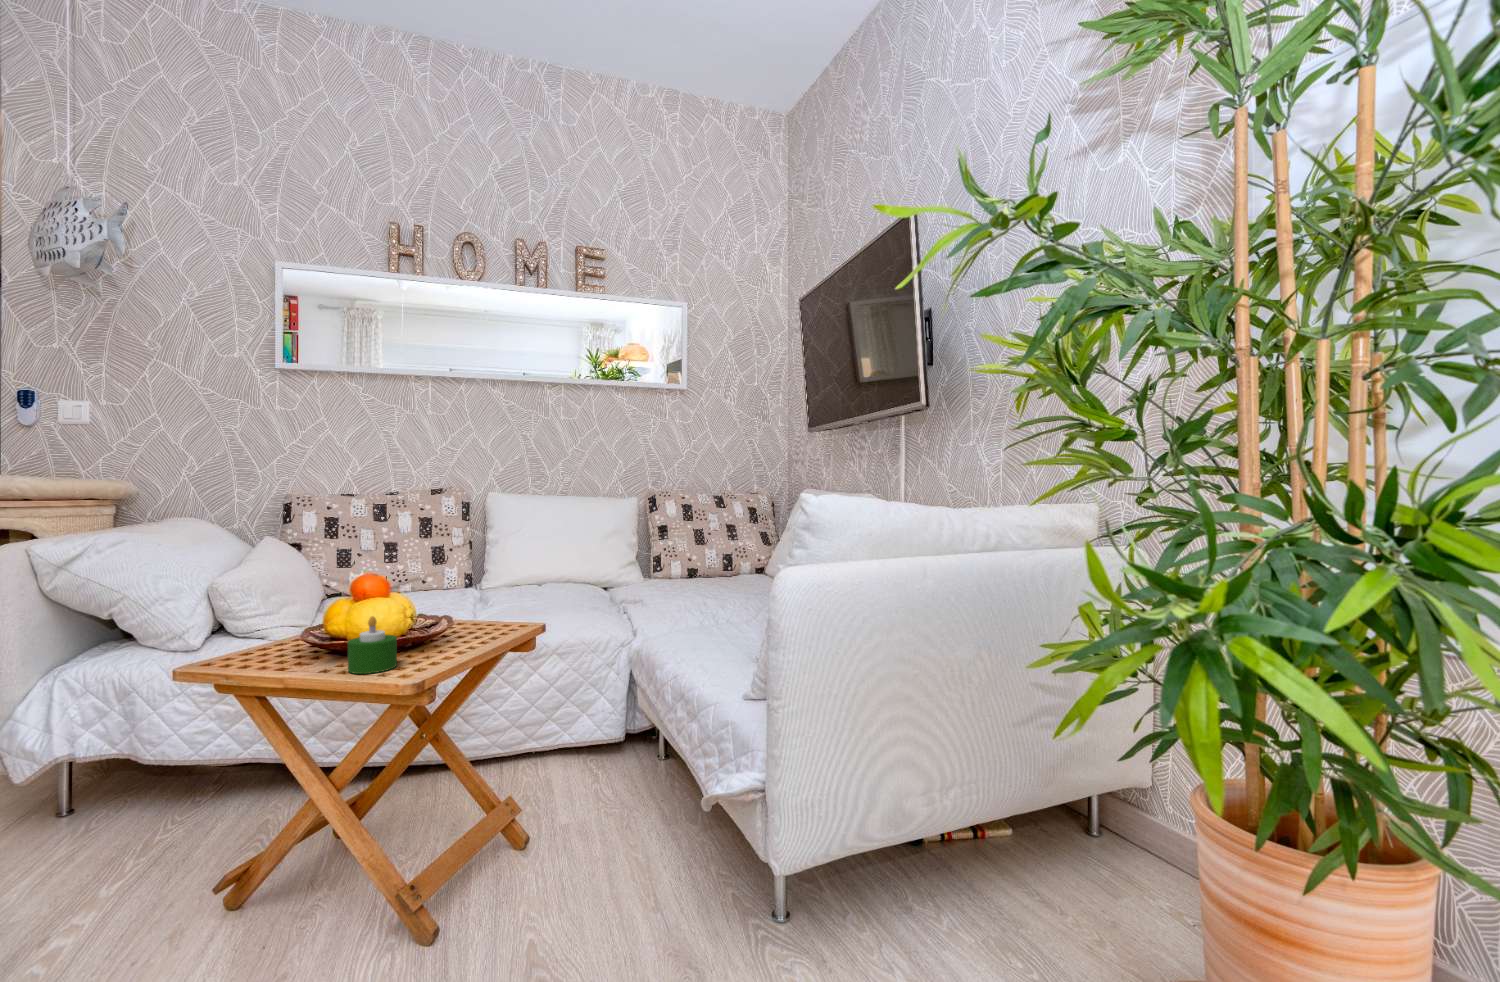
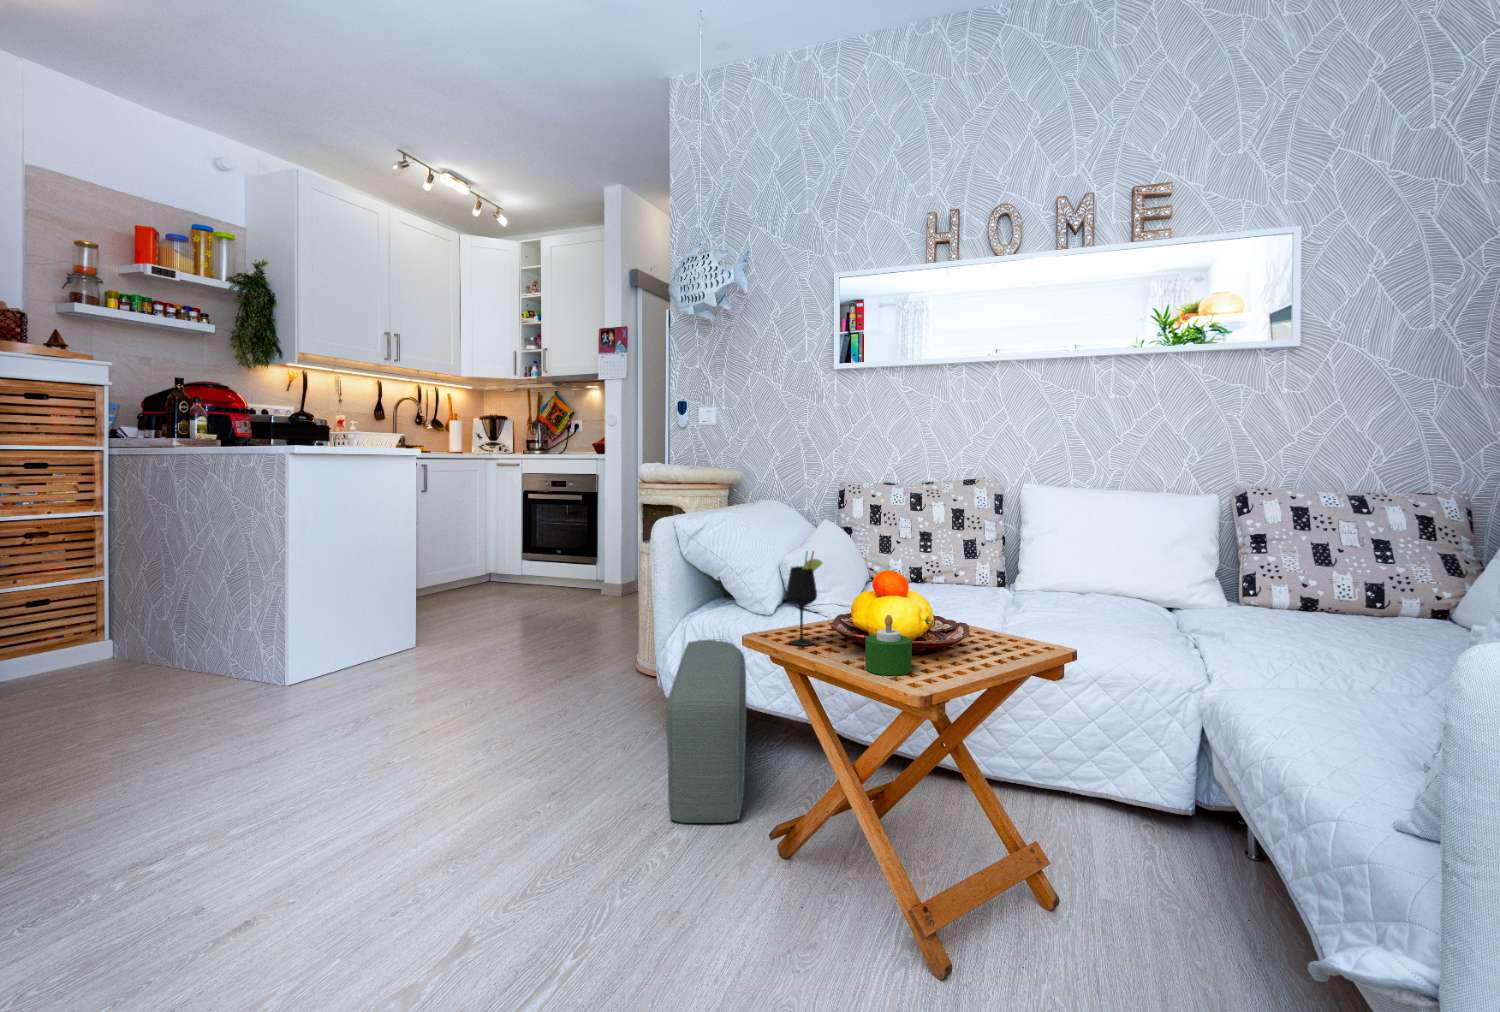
wine glass: none [244,563,291,665] -> present [786,551,823,646]
pouf: none [48,684,175,922] -> present [666,639,746,823]

